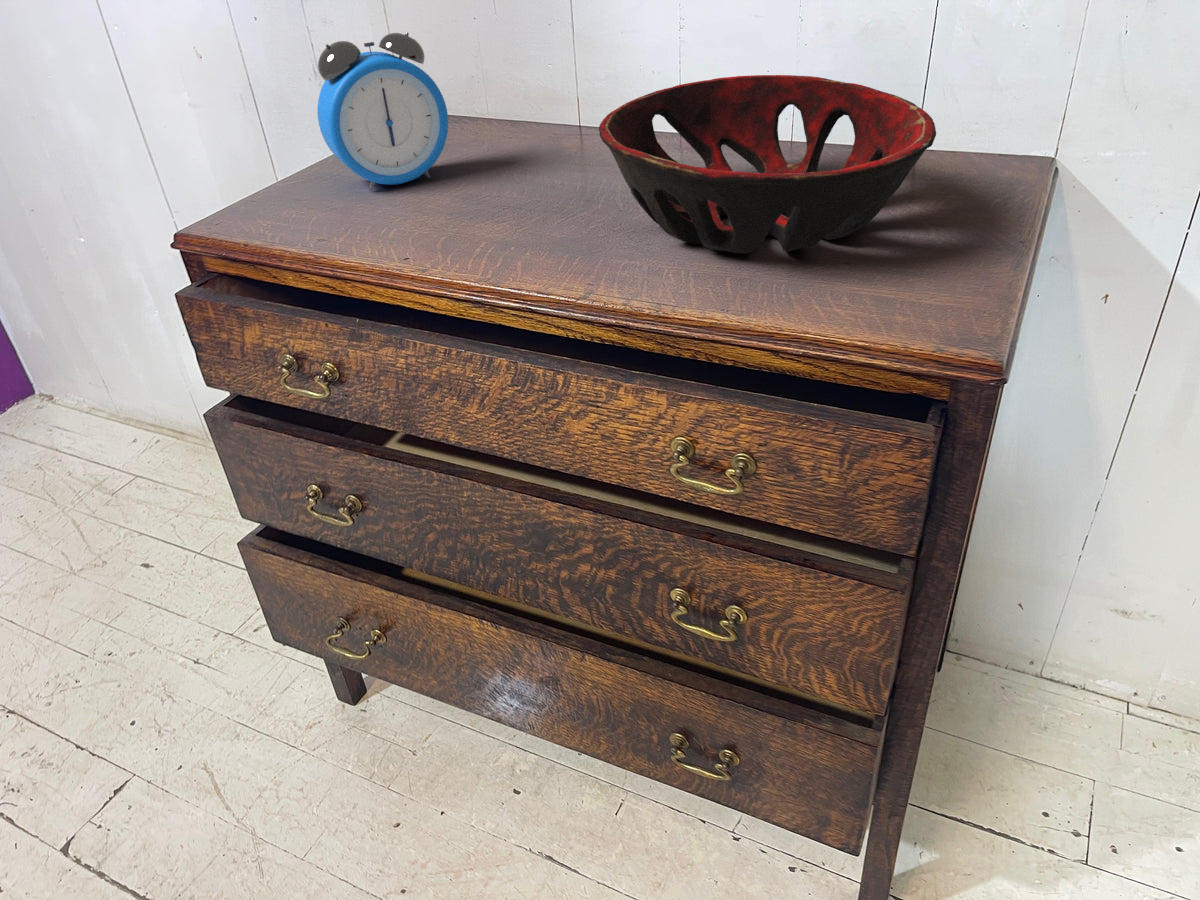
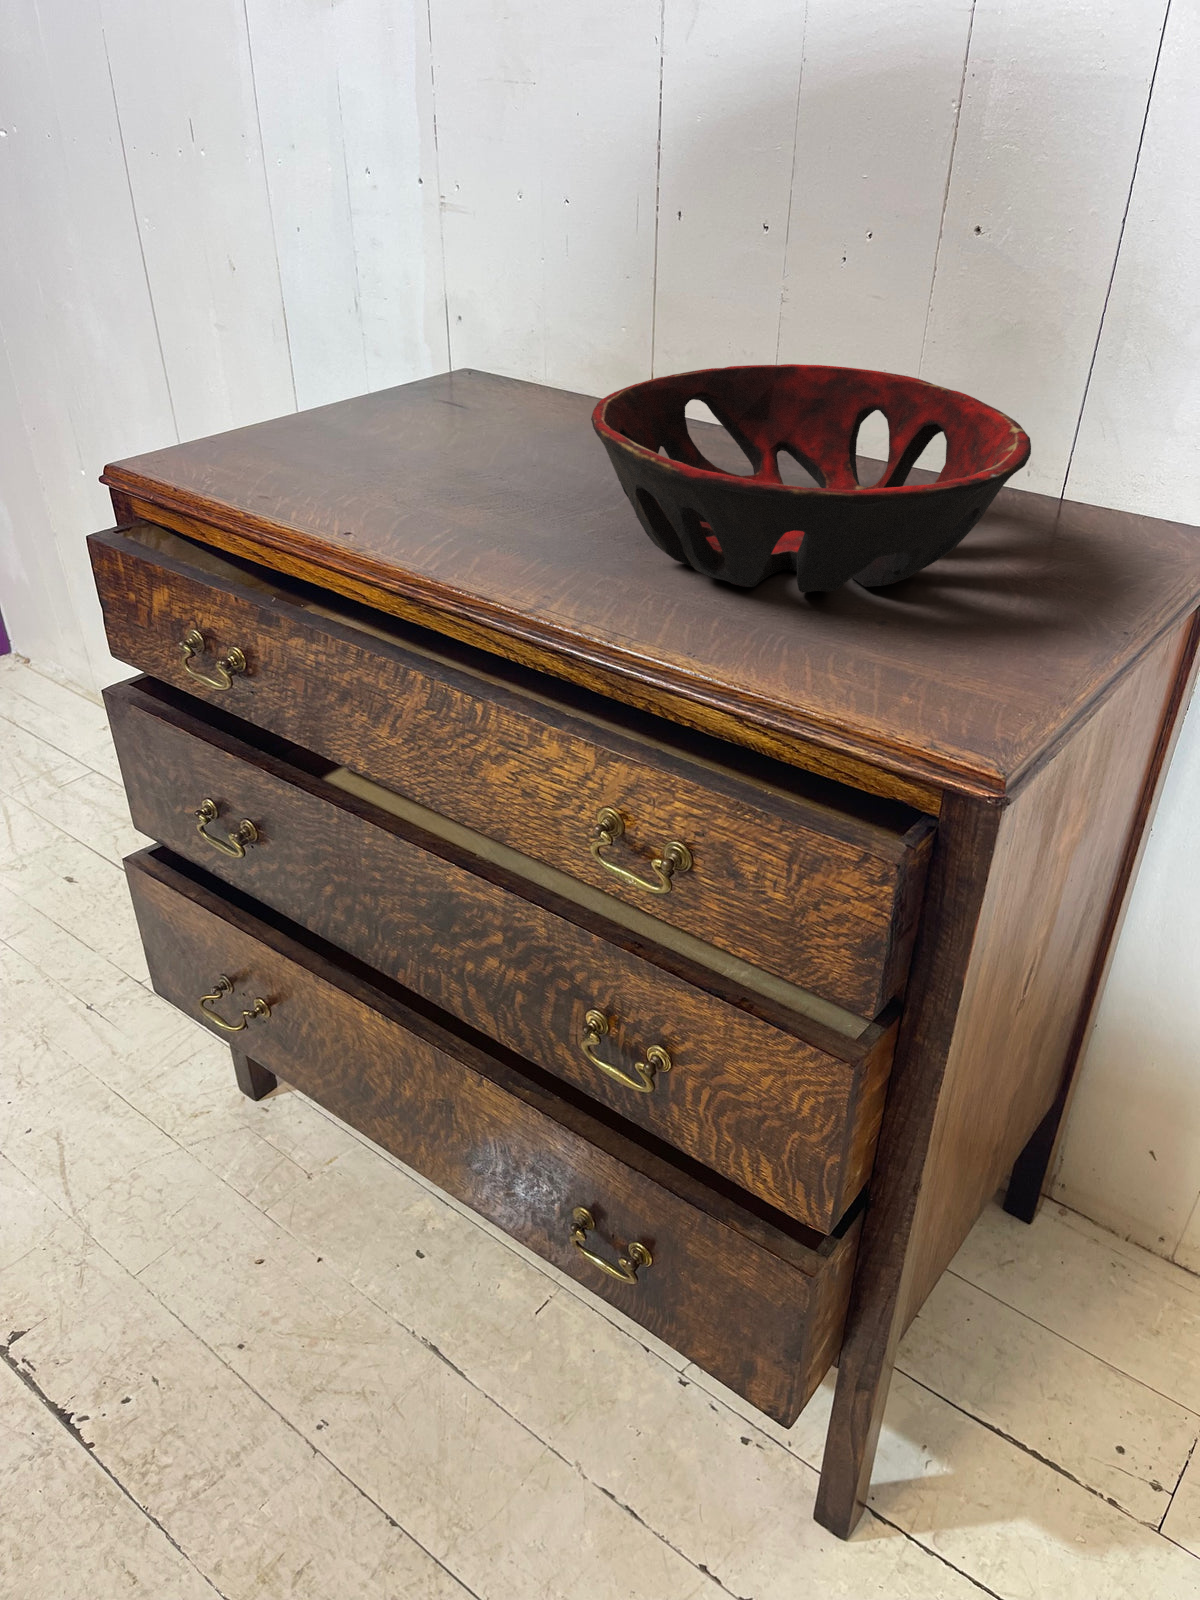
alarm clock: present [317,32,448,190] -> none [296,260,453,450]

